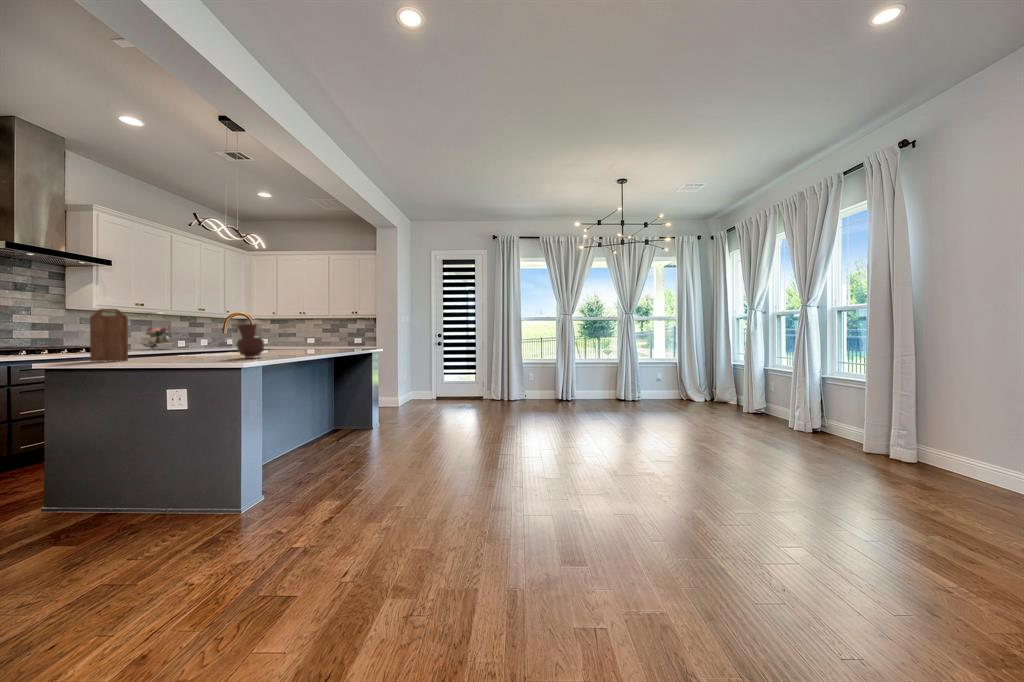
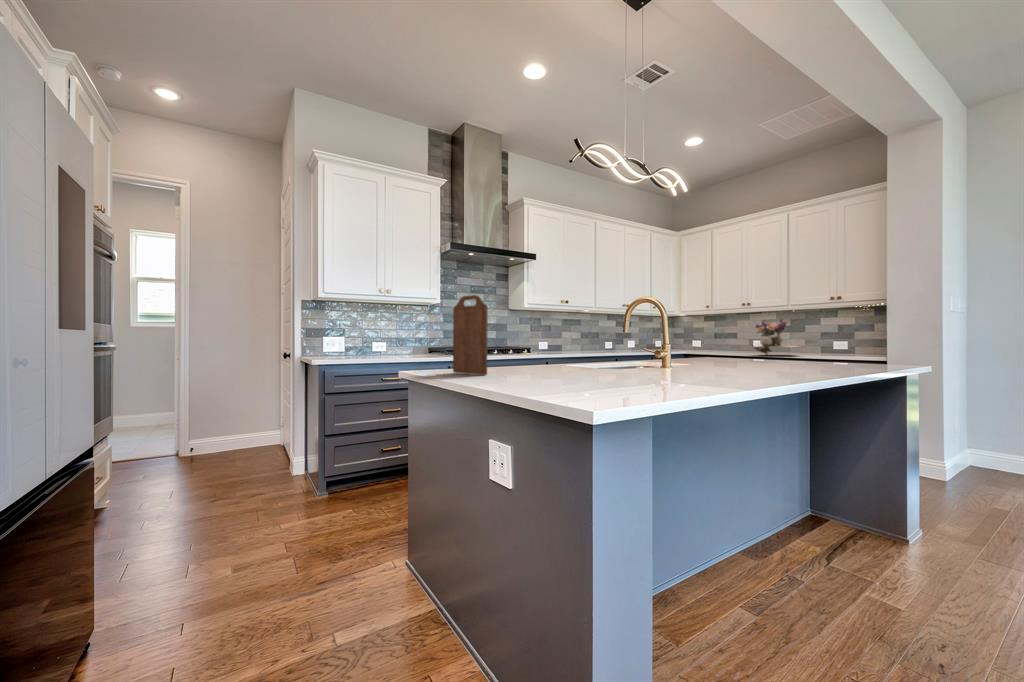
vase: present [236,324,264,358] -> none [630,309,688,385]
flower arrangement: present [143,325,171,348] -> present [752,319,799,354]

